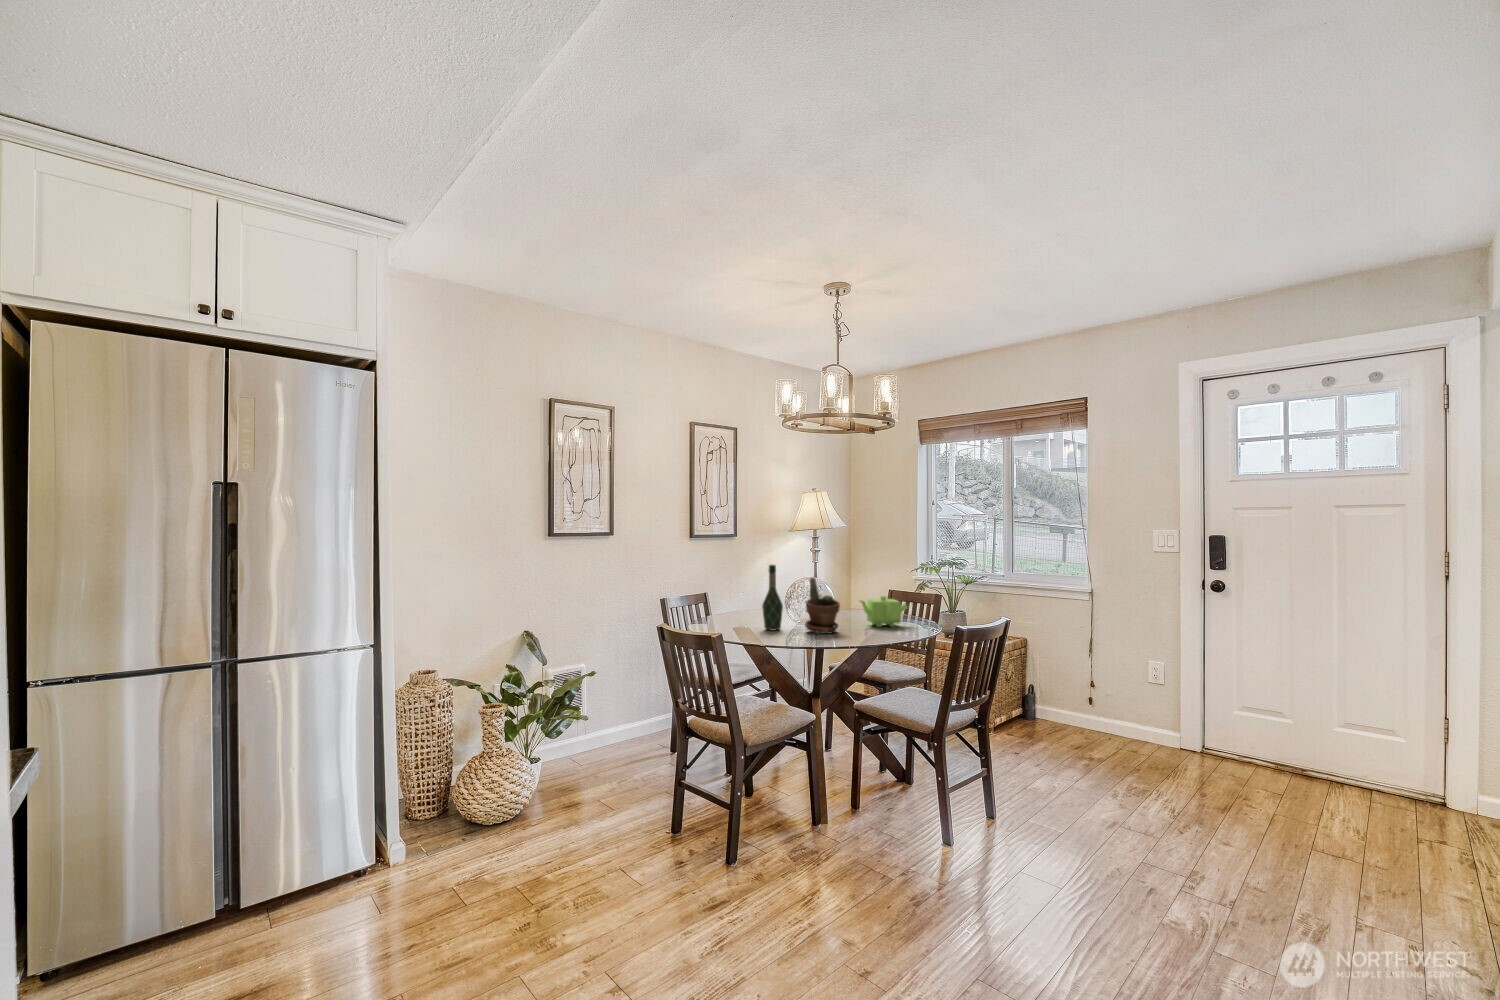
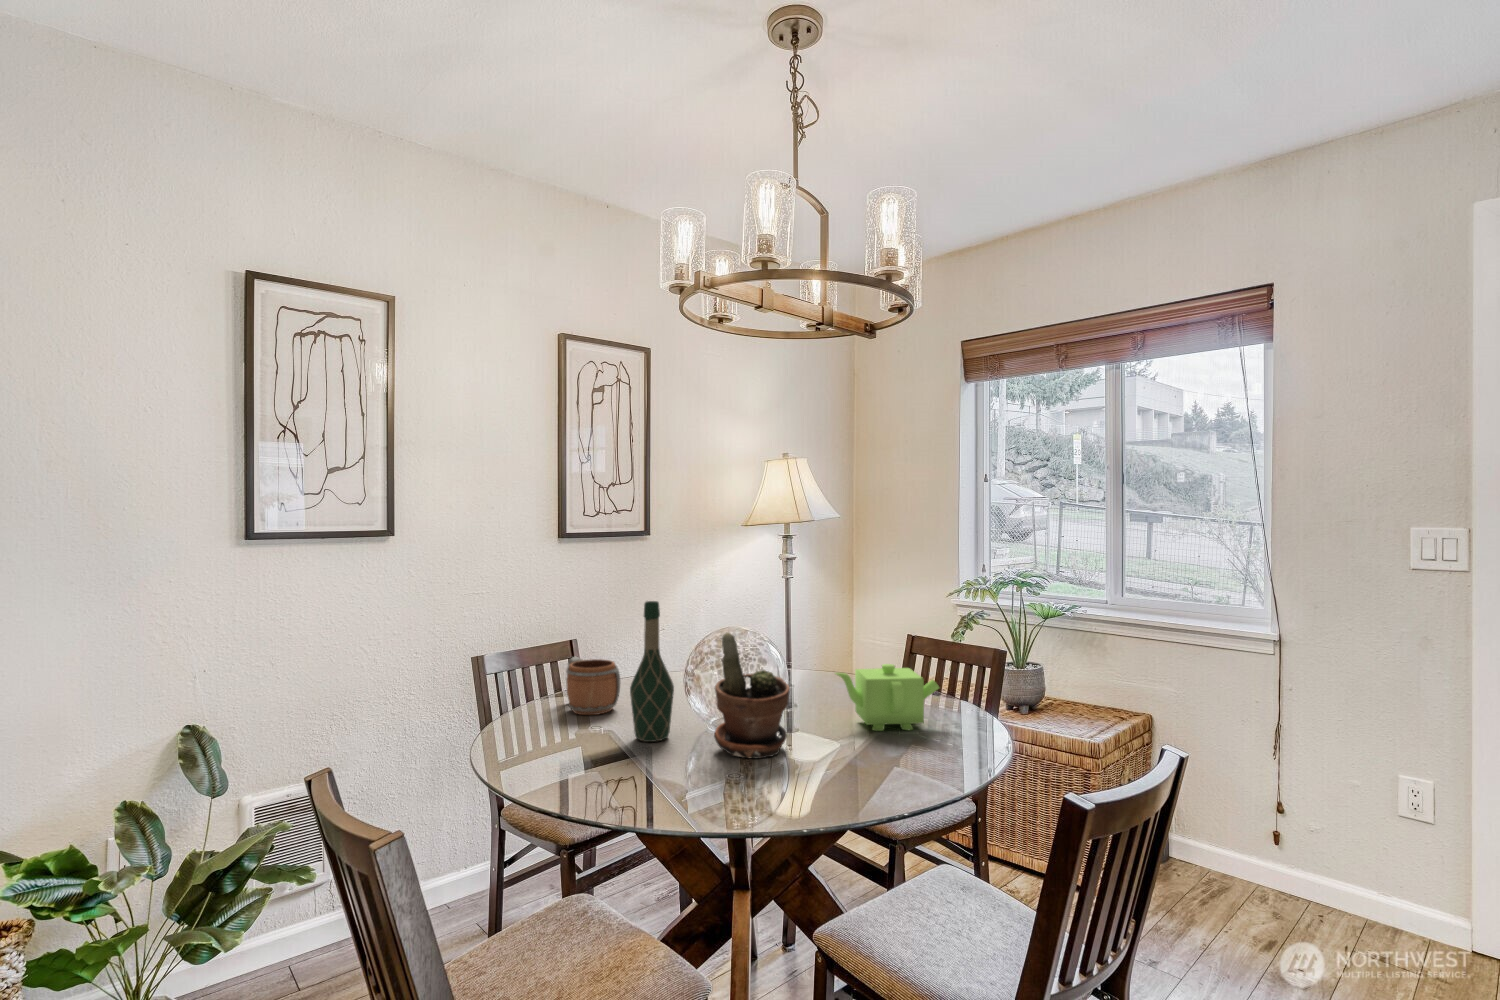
mug: none [716,597,747,624] -> present [566,657,620,715]

